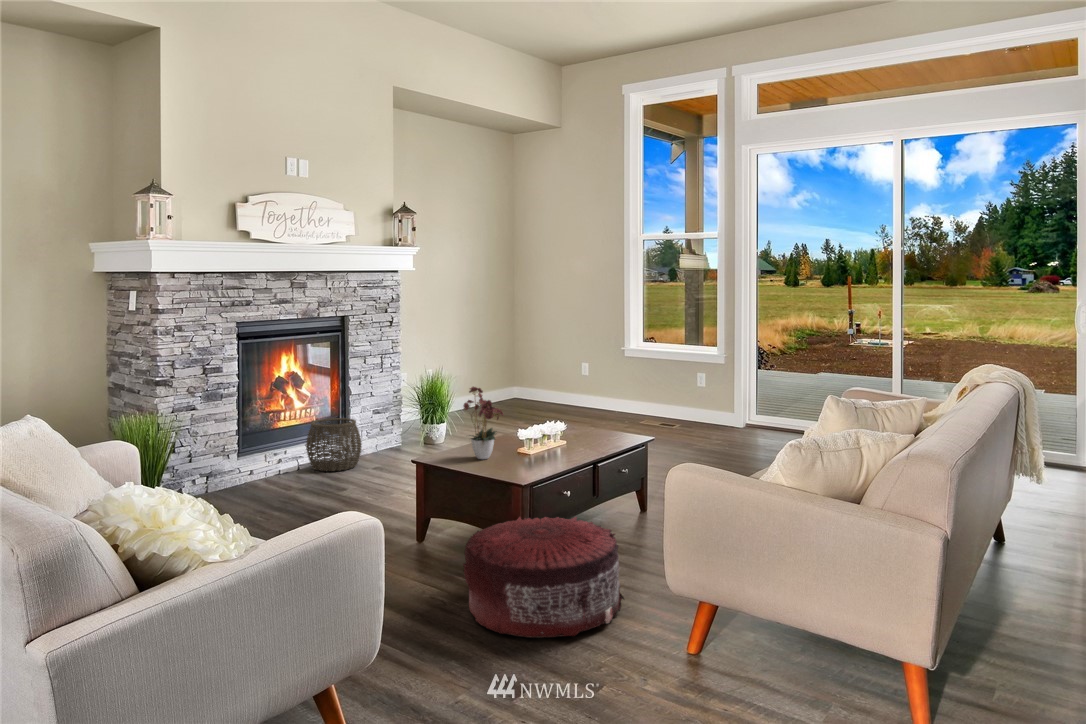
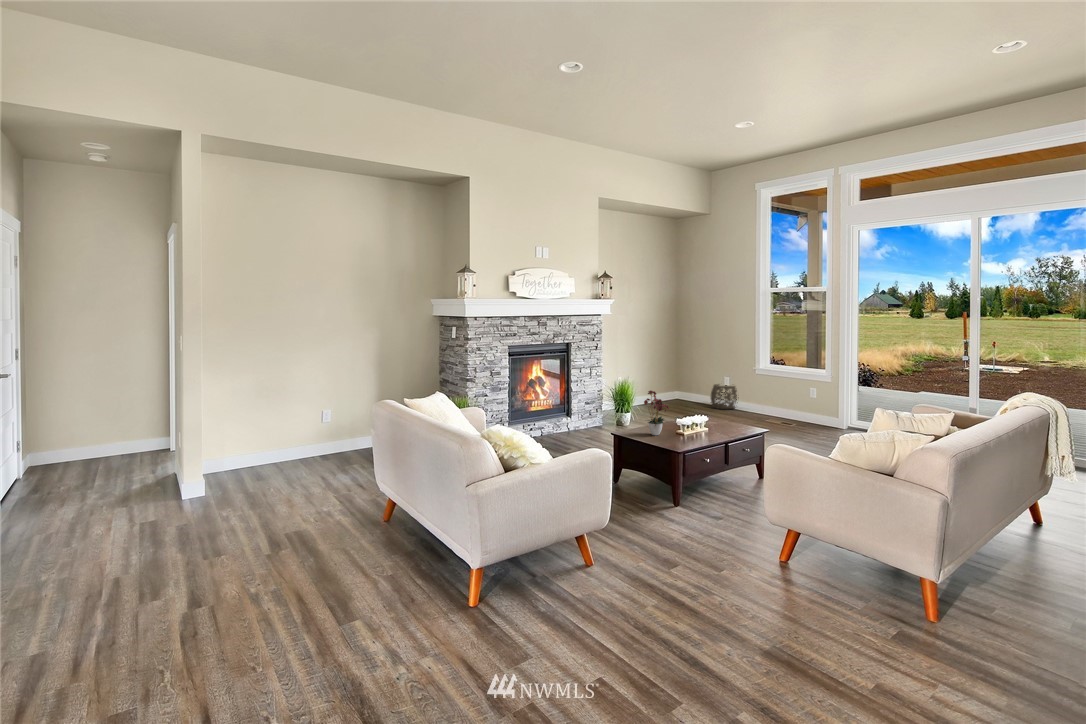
woven basket: present [306,418,362,471] -> present [711,384,739,409]
pouf: present [463,517,624,638] -> none [642,471,742,543]

